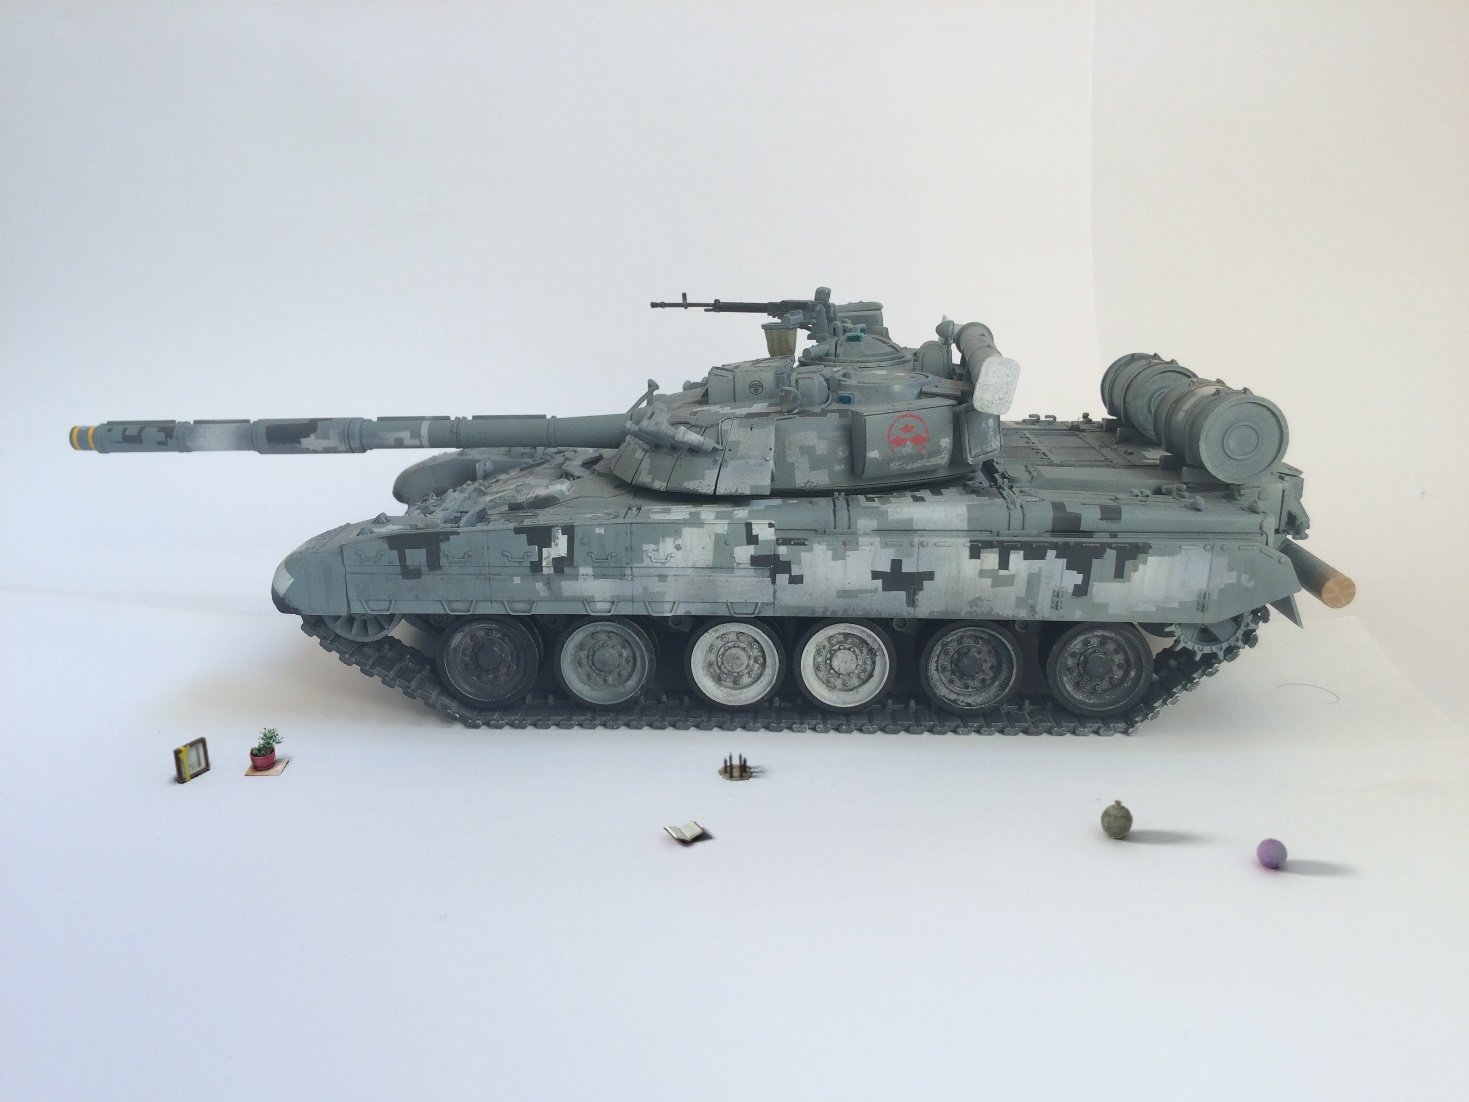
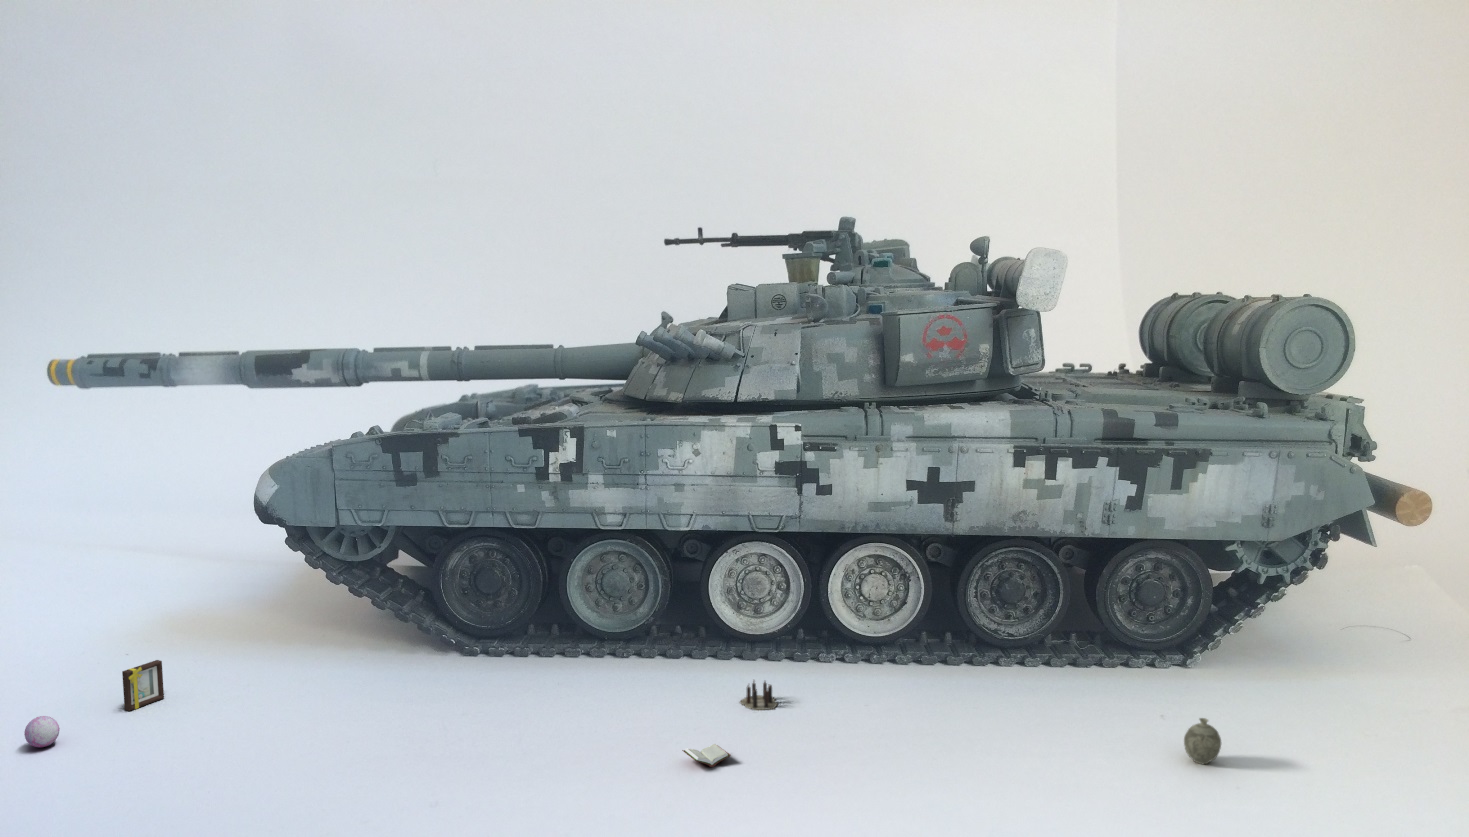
succulent plant: present [245,728,288,775] -> none [202,649,255,704]
decorative orb: present [1257,838,1287,868] -> present [24,716,59,747]

